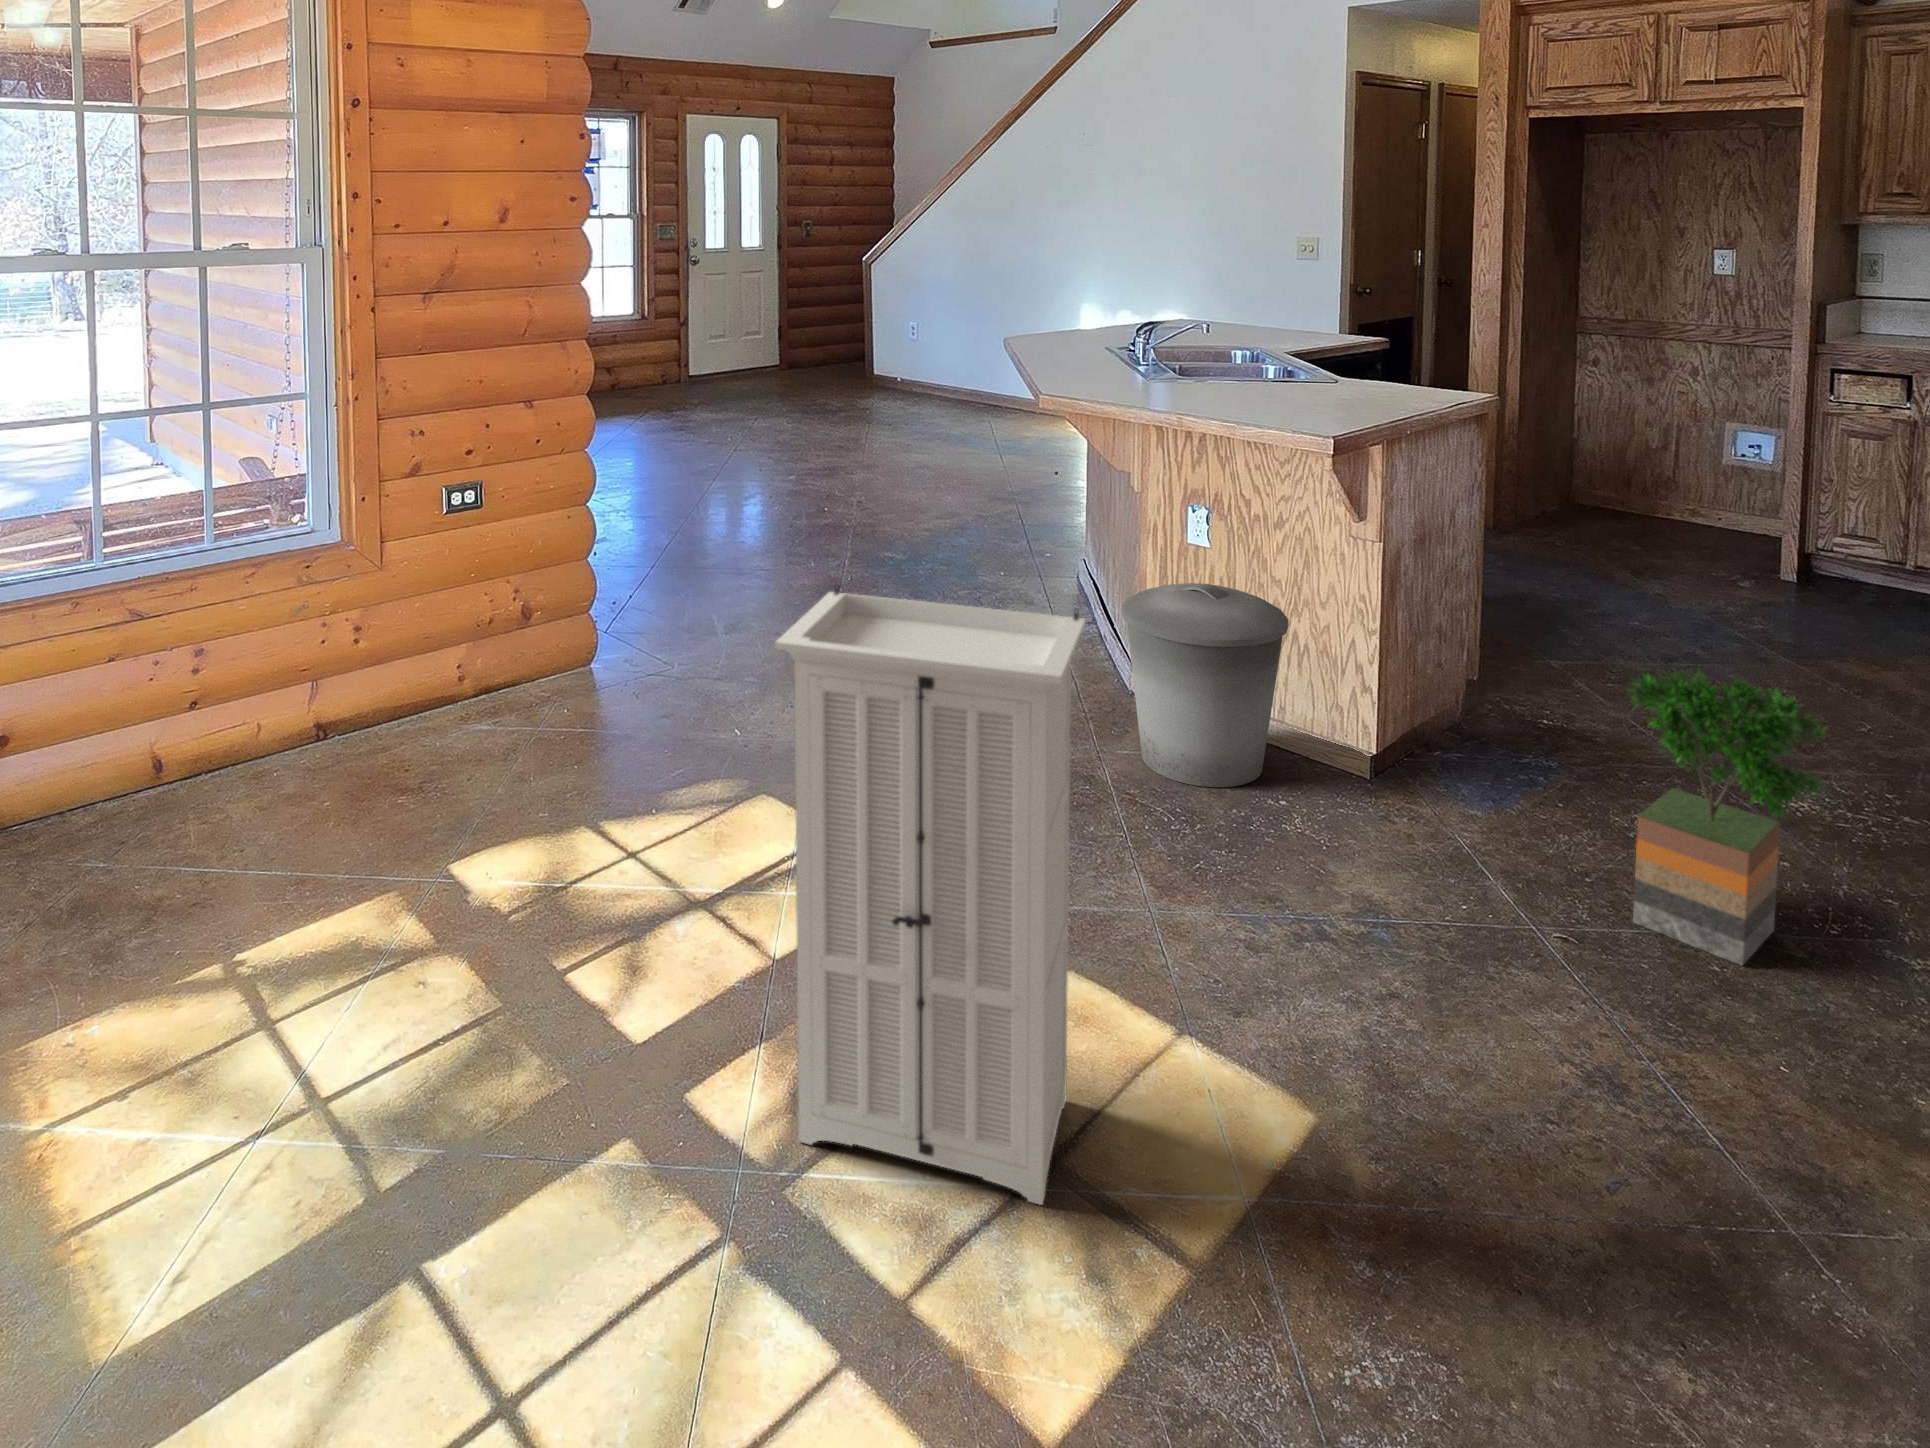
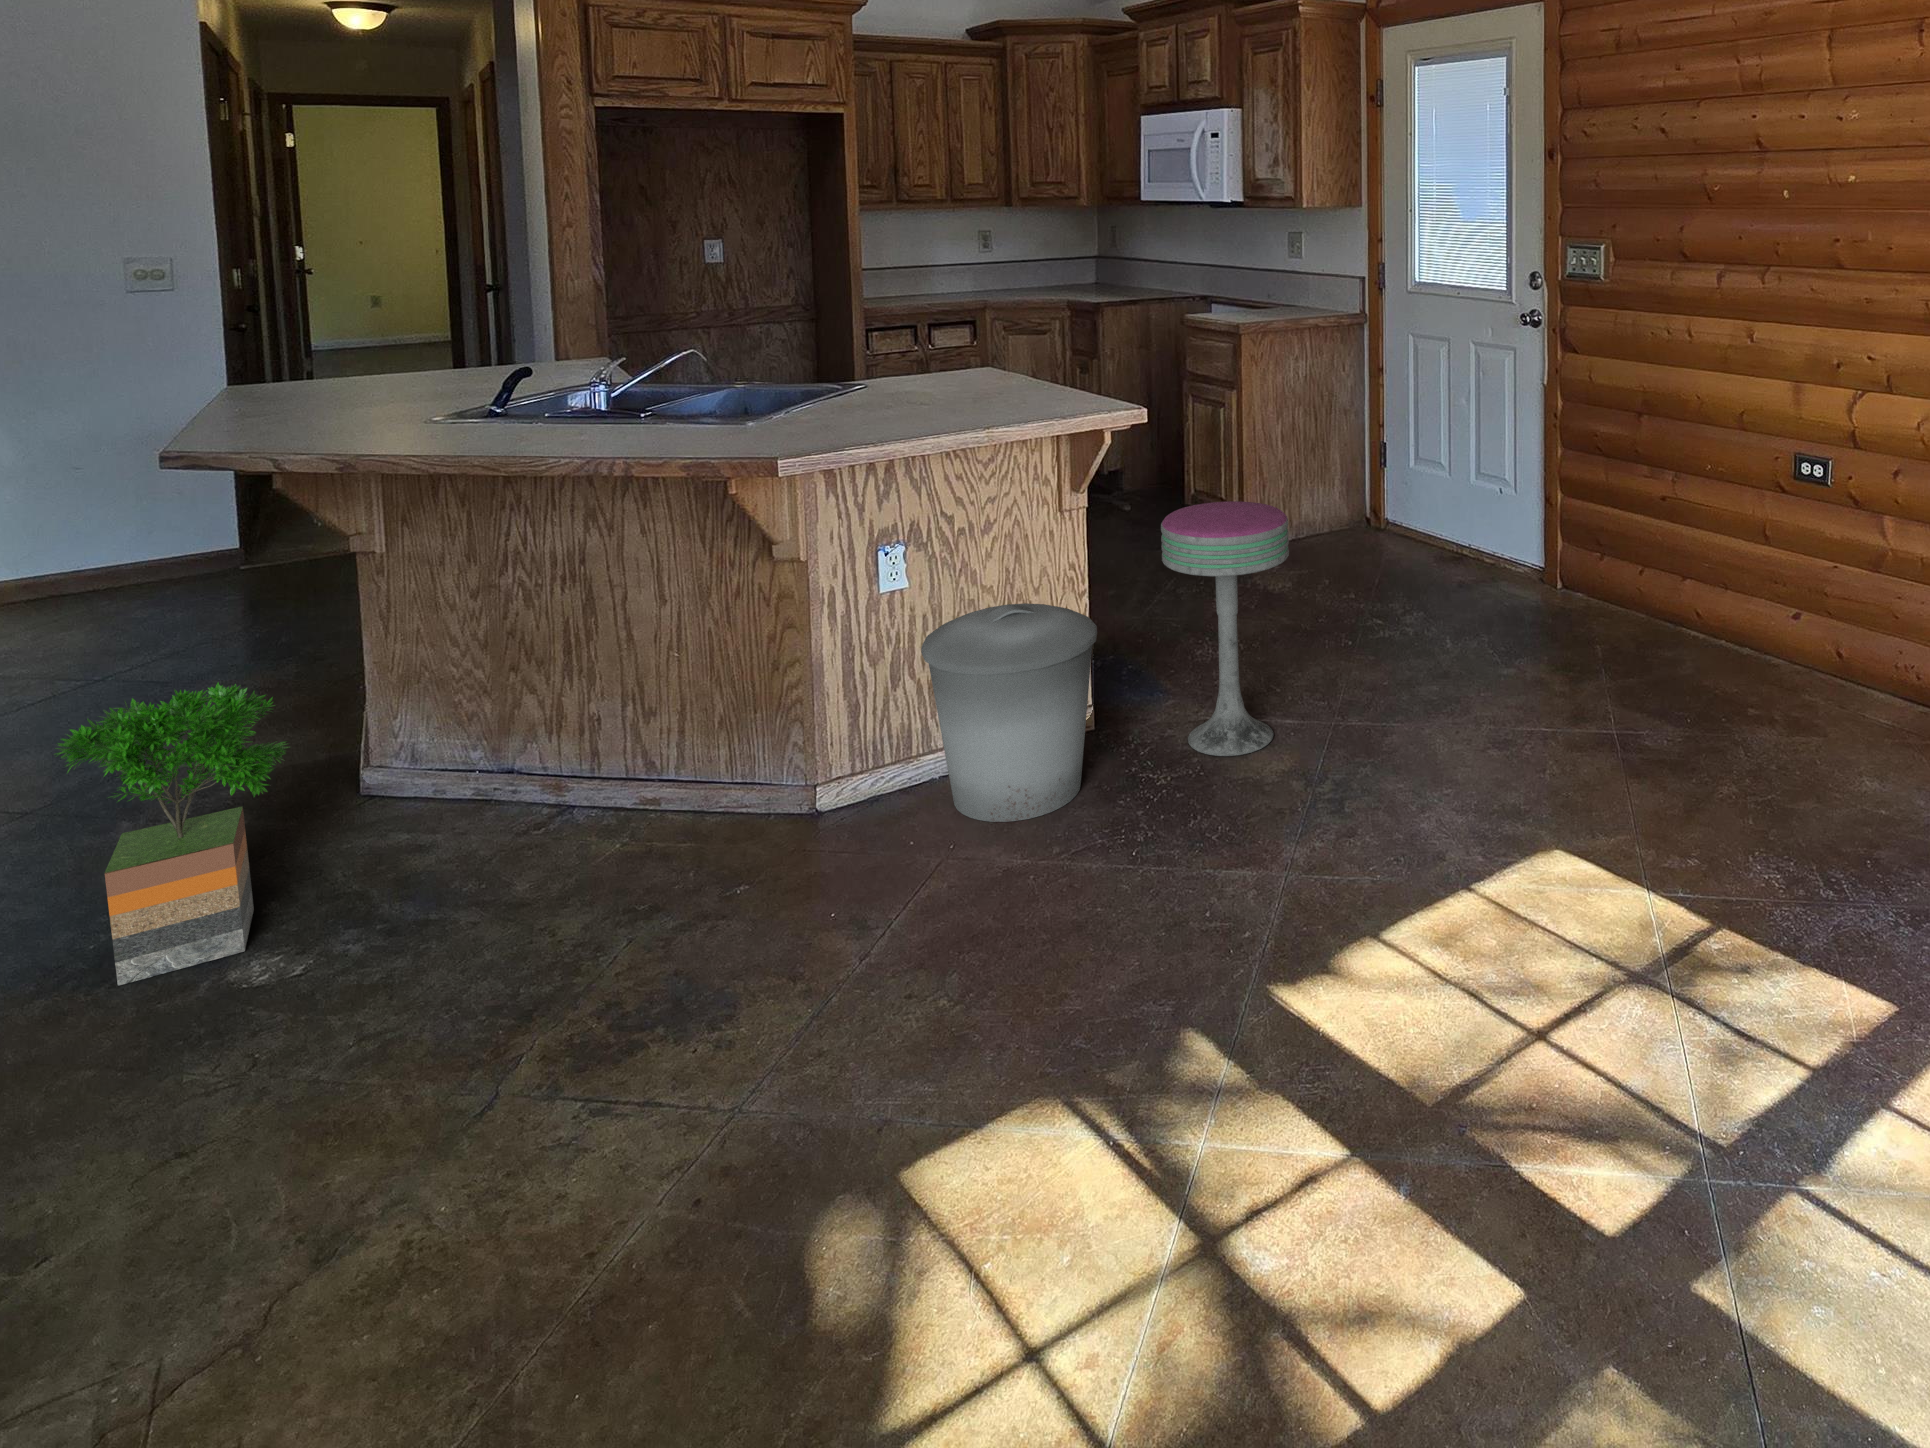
bar stool: none [1334,570,1502,882] -> present [1161,501,1289,756]
storage cabinet: present [775,585,1086,1205] -> none [1483,527,1686,1097]
potted tree: present [1628,668,1826,965] -> present [54,682,290,986]

